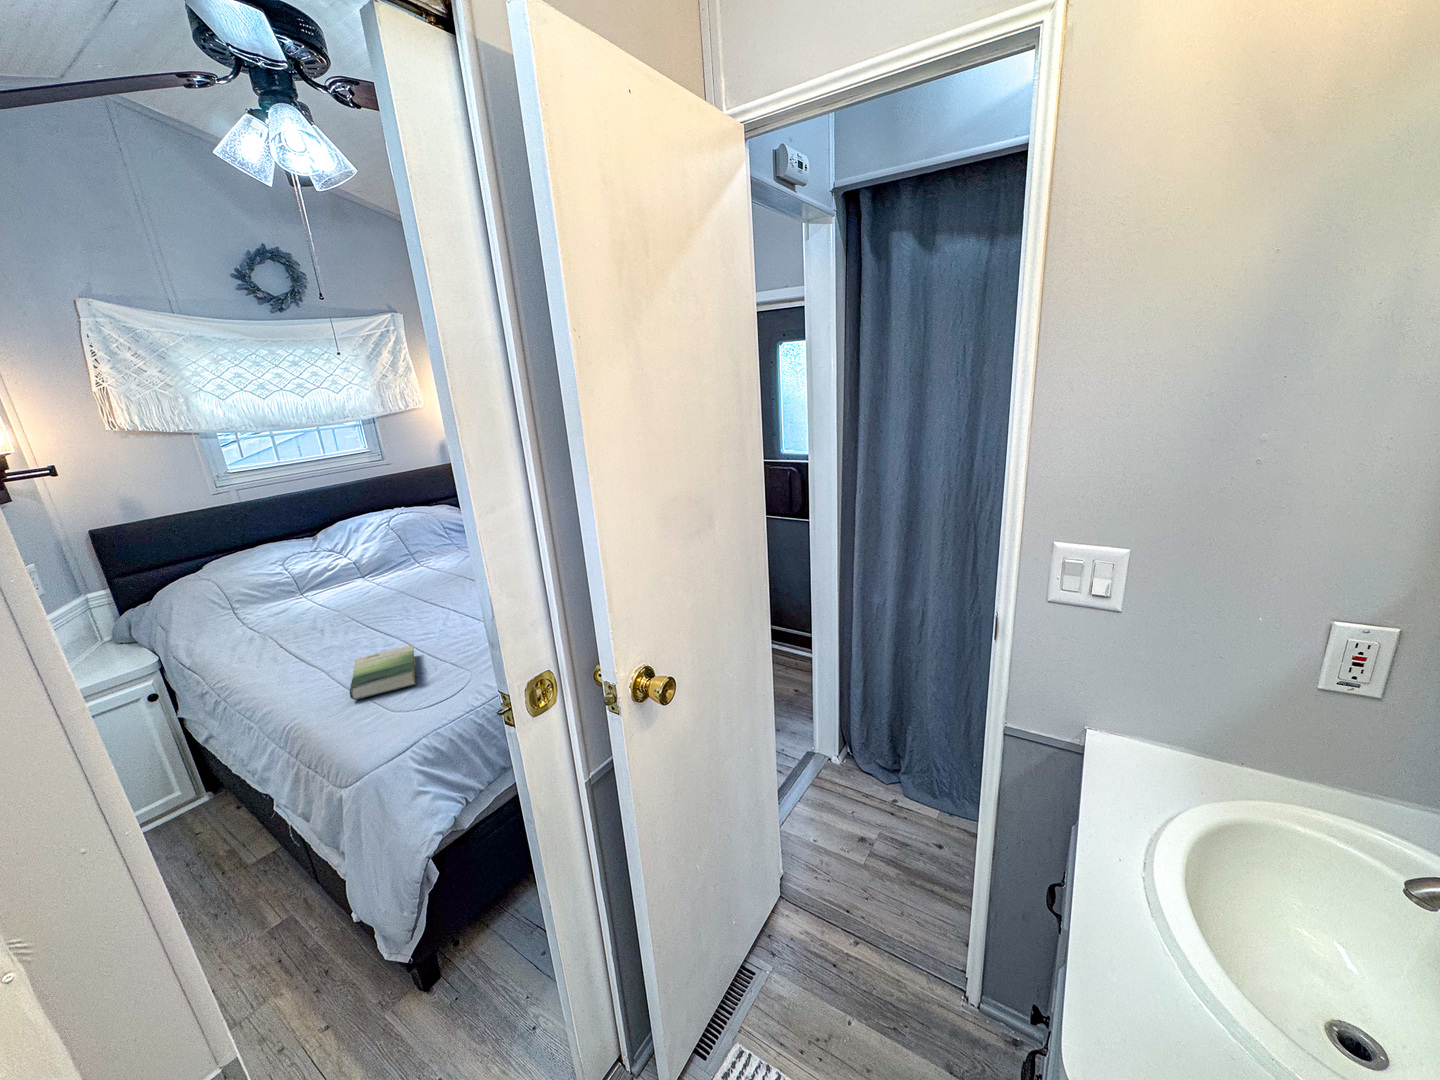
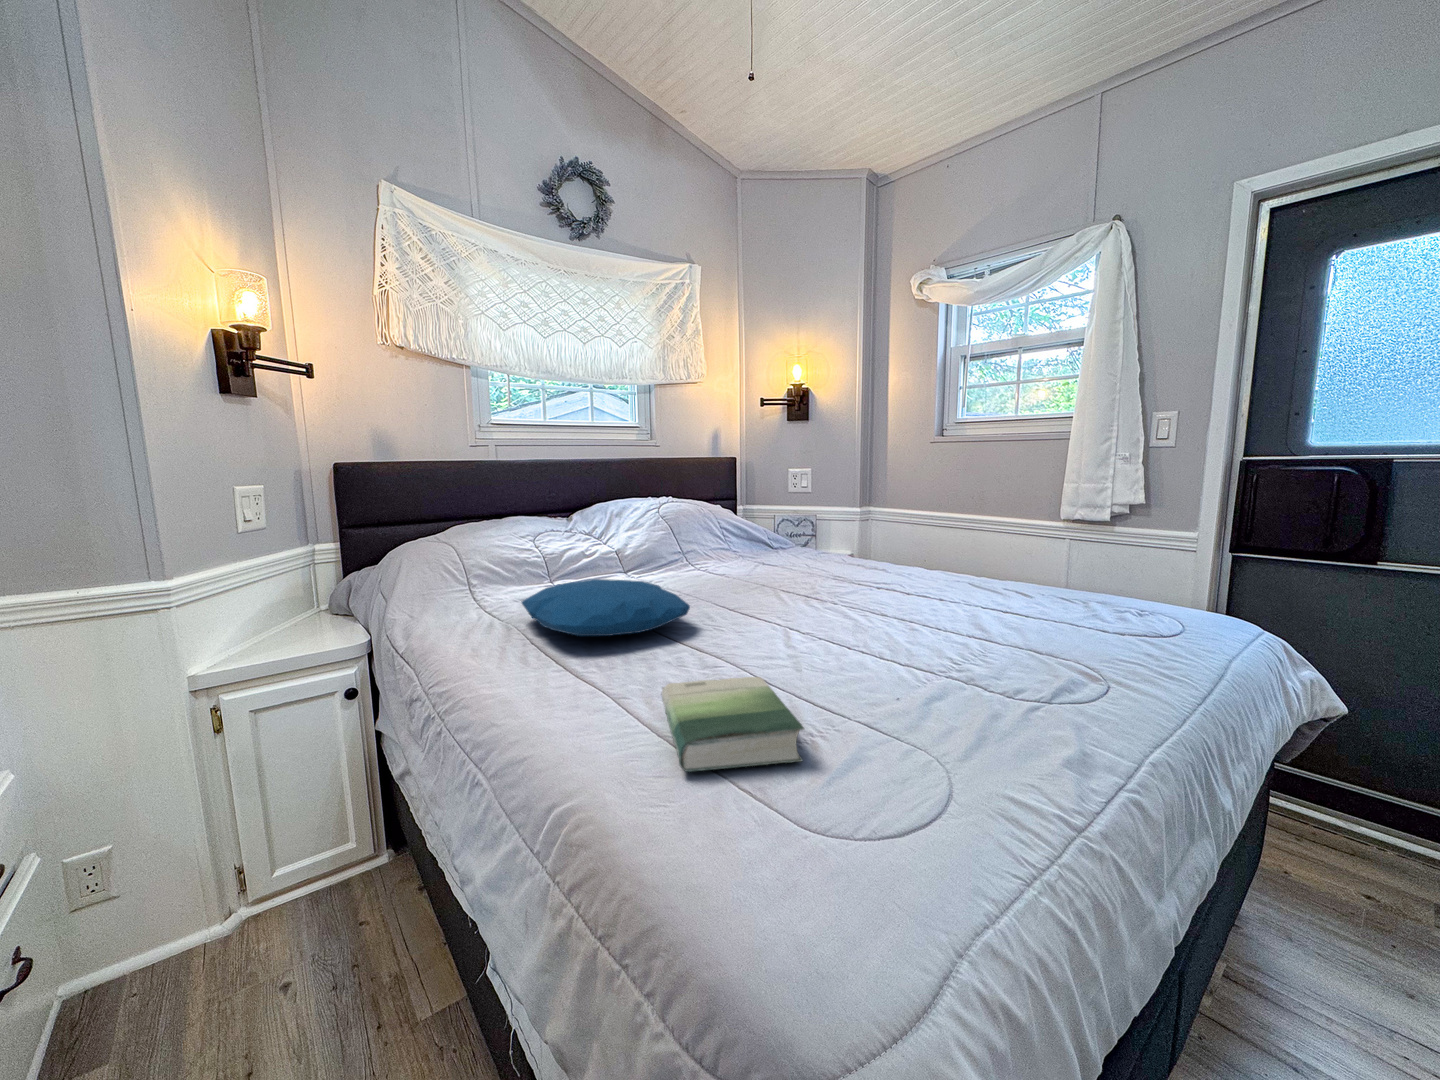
pillow: none [272,590,393,636] -> present [521,579,690,636]

